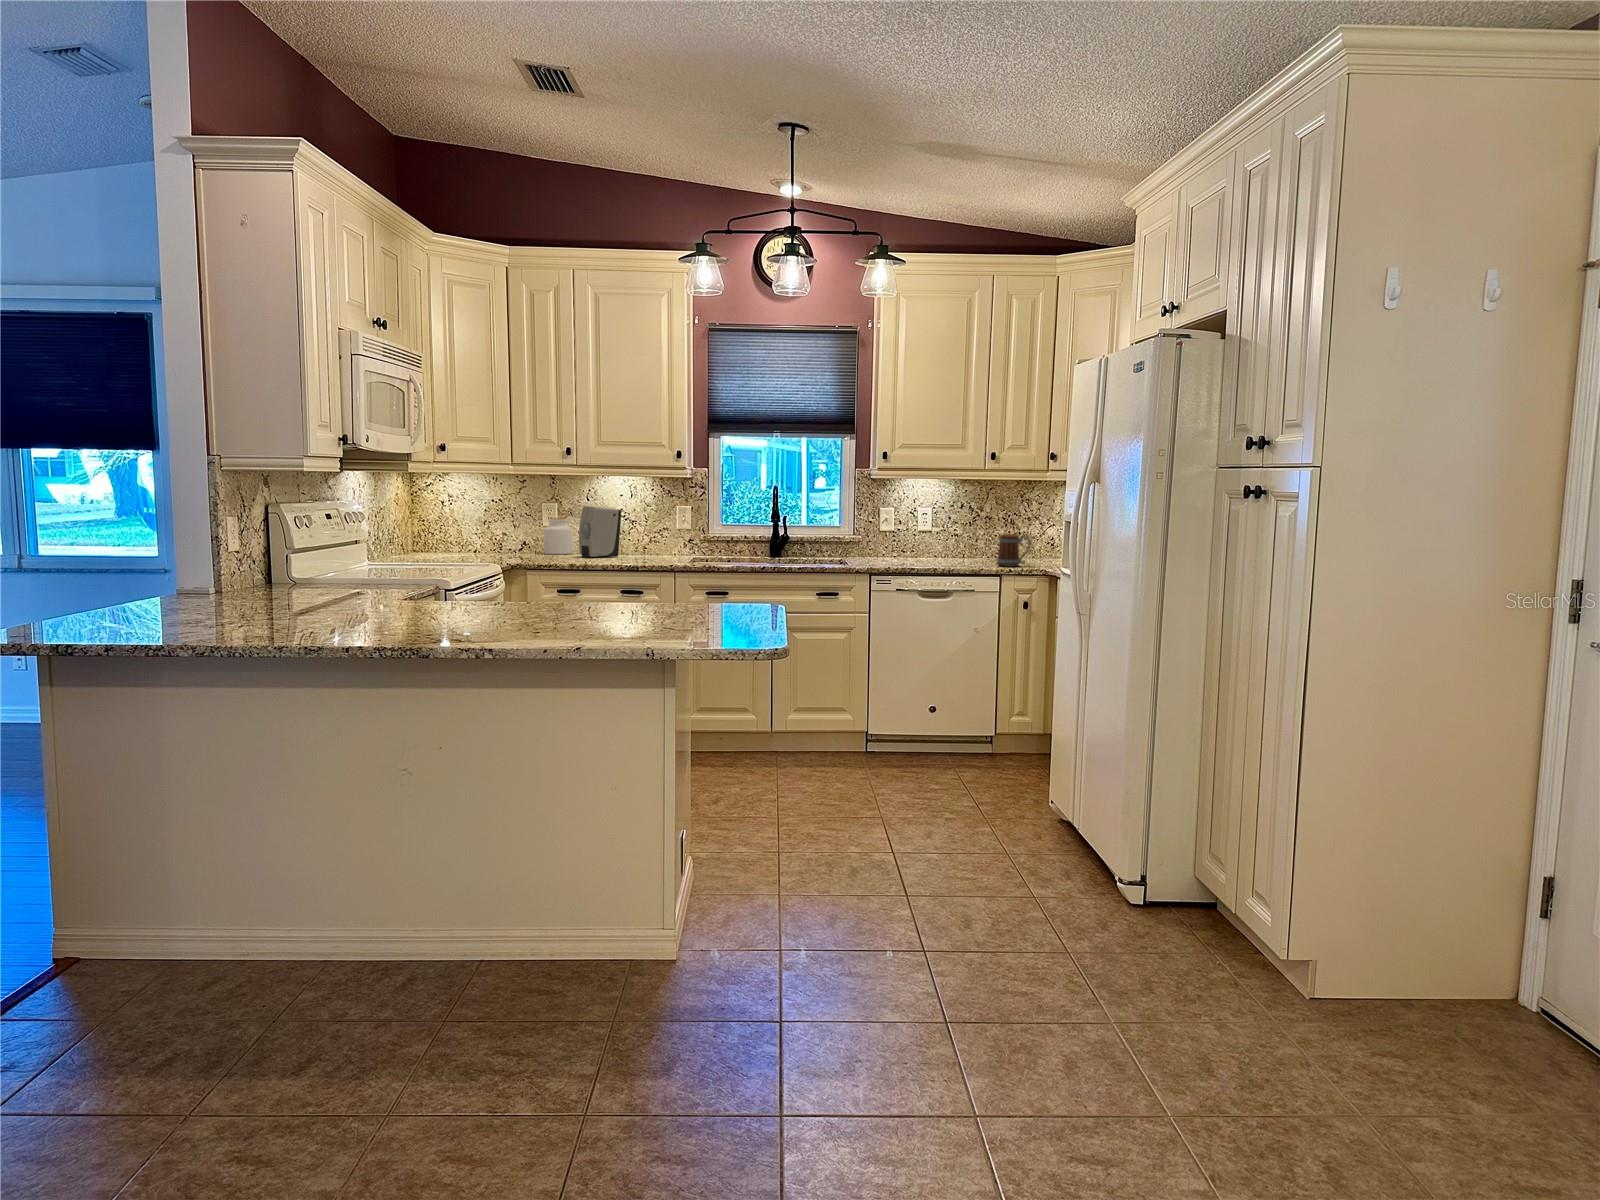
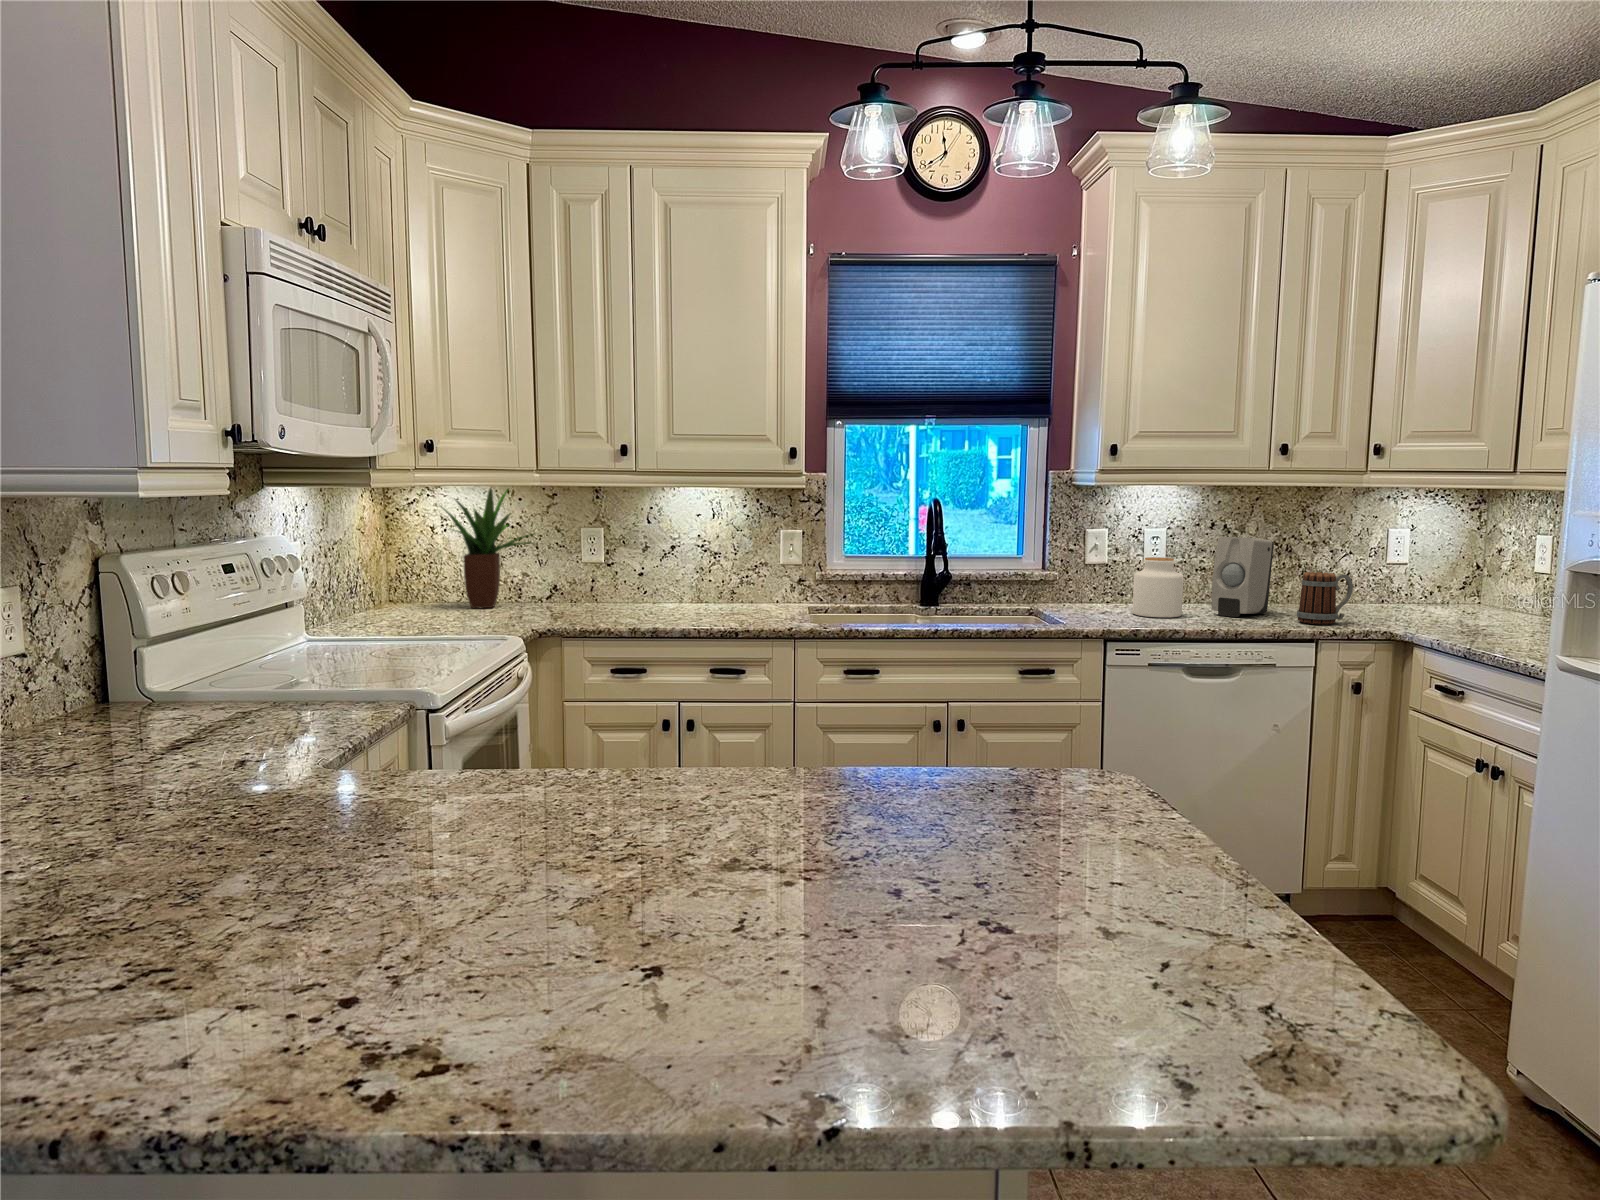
potted plant: none [446,474,515,554] -> present [442,488,532,608]
soap dispenser: present [579,506,621,558] -> present [1211,537,1274,617]
jar: present [543,518,574,554] -> present [1132,557,1183,617]

